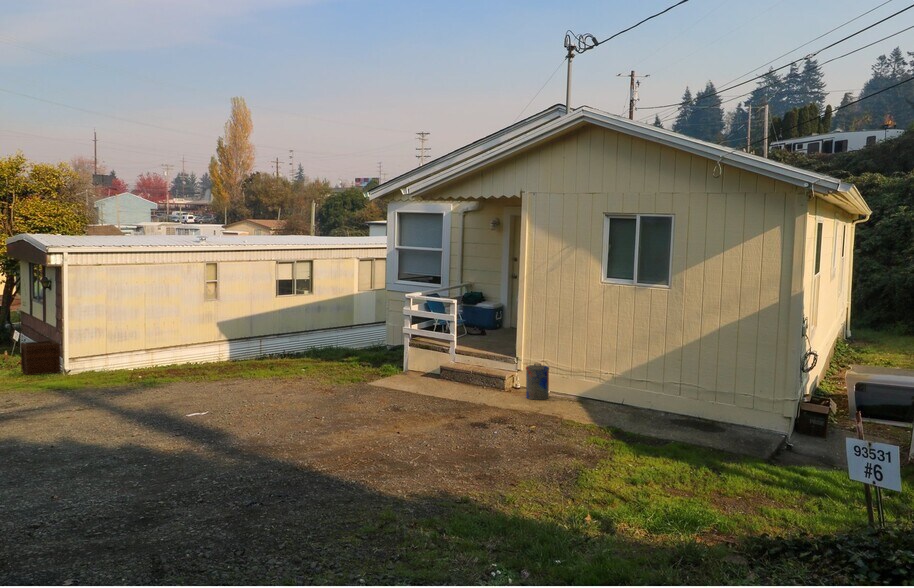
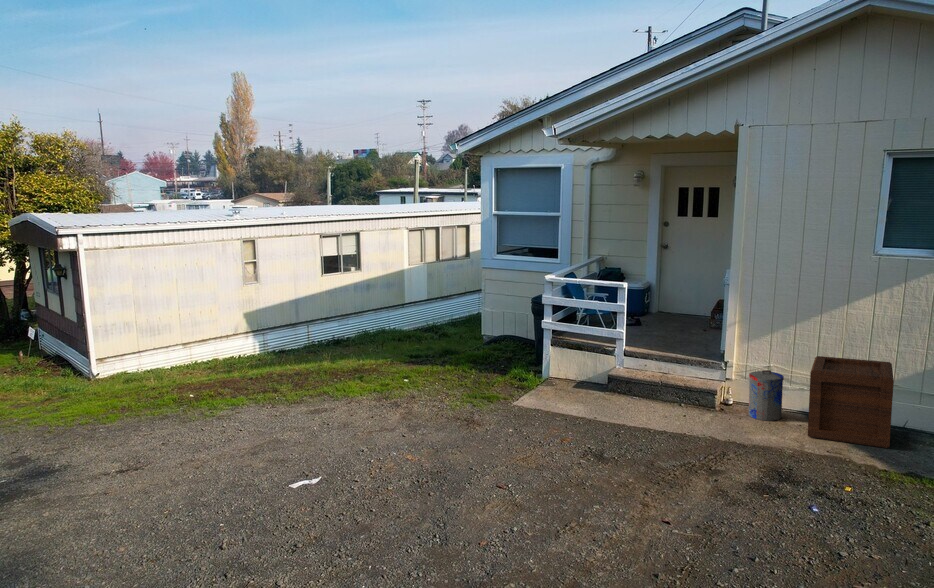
wooden crate: present [20,340,61,375] -> present [808,356,894,448]

